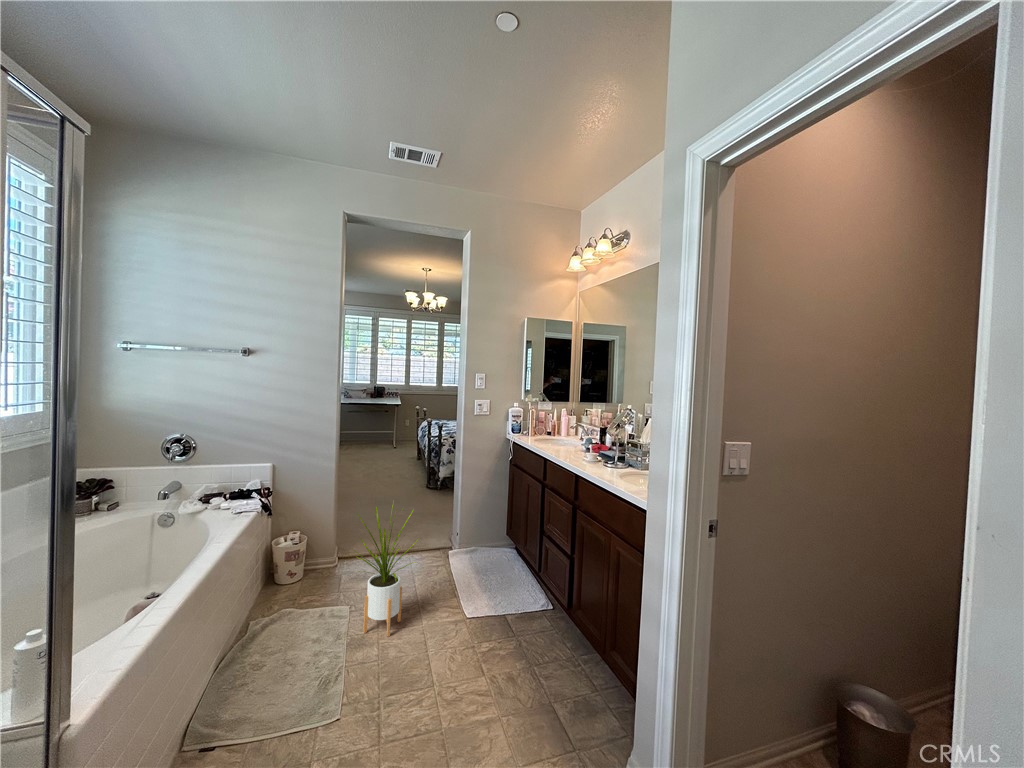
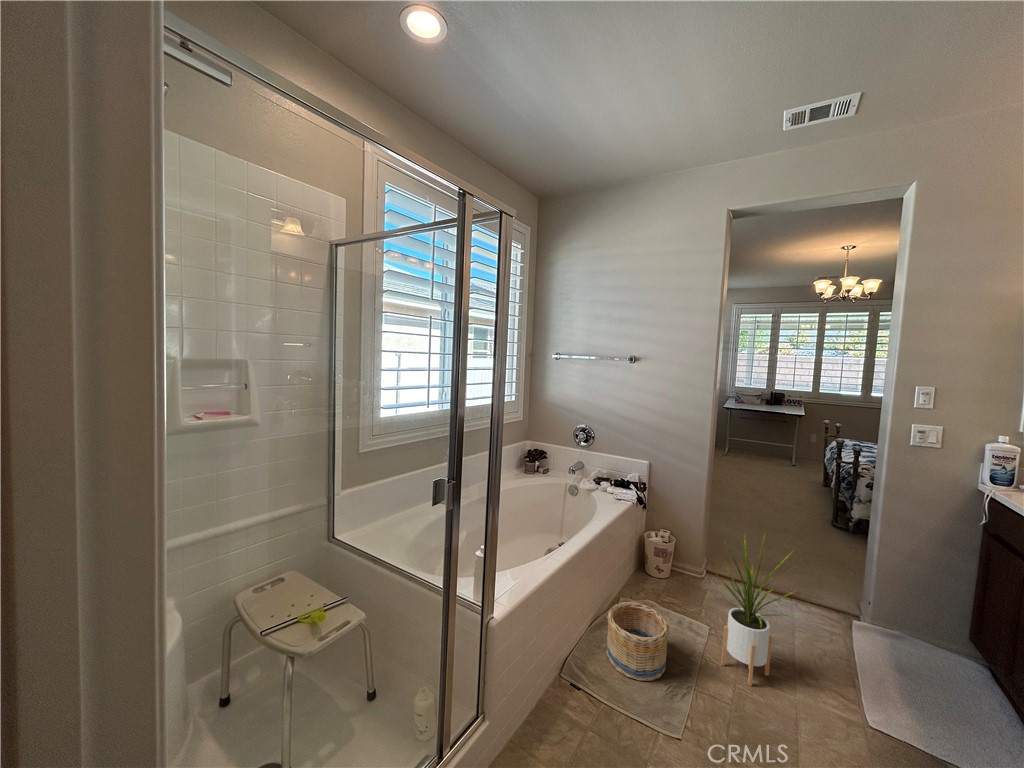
basket: none [243,613,316,698] -> present [606,602,669,681]

